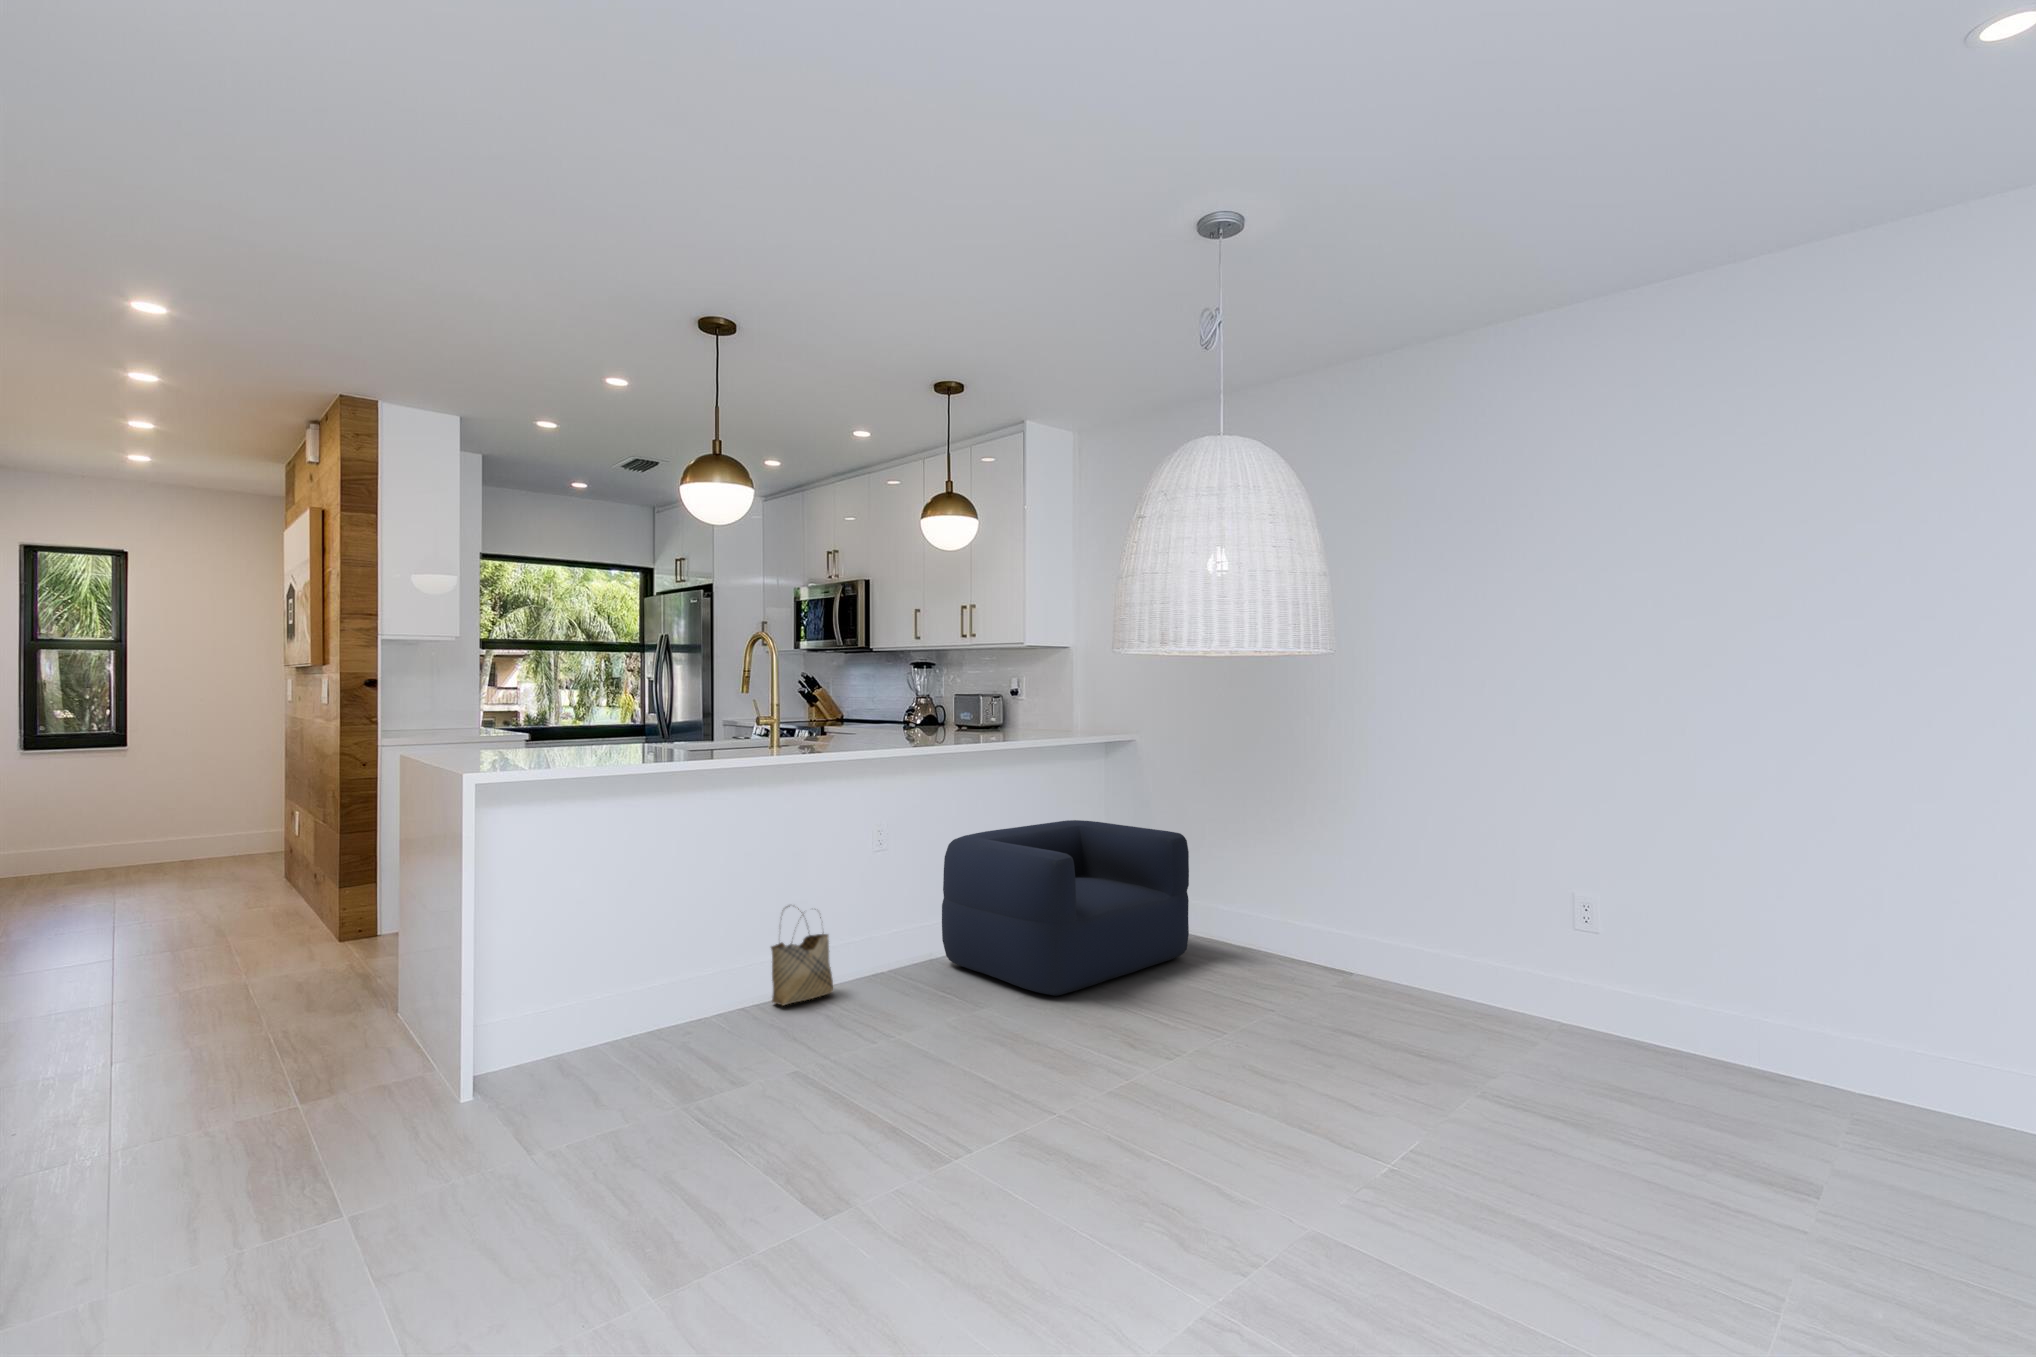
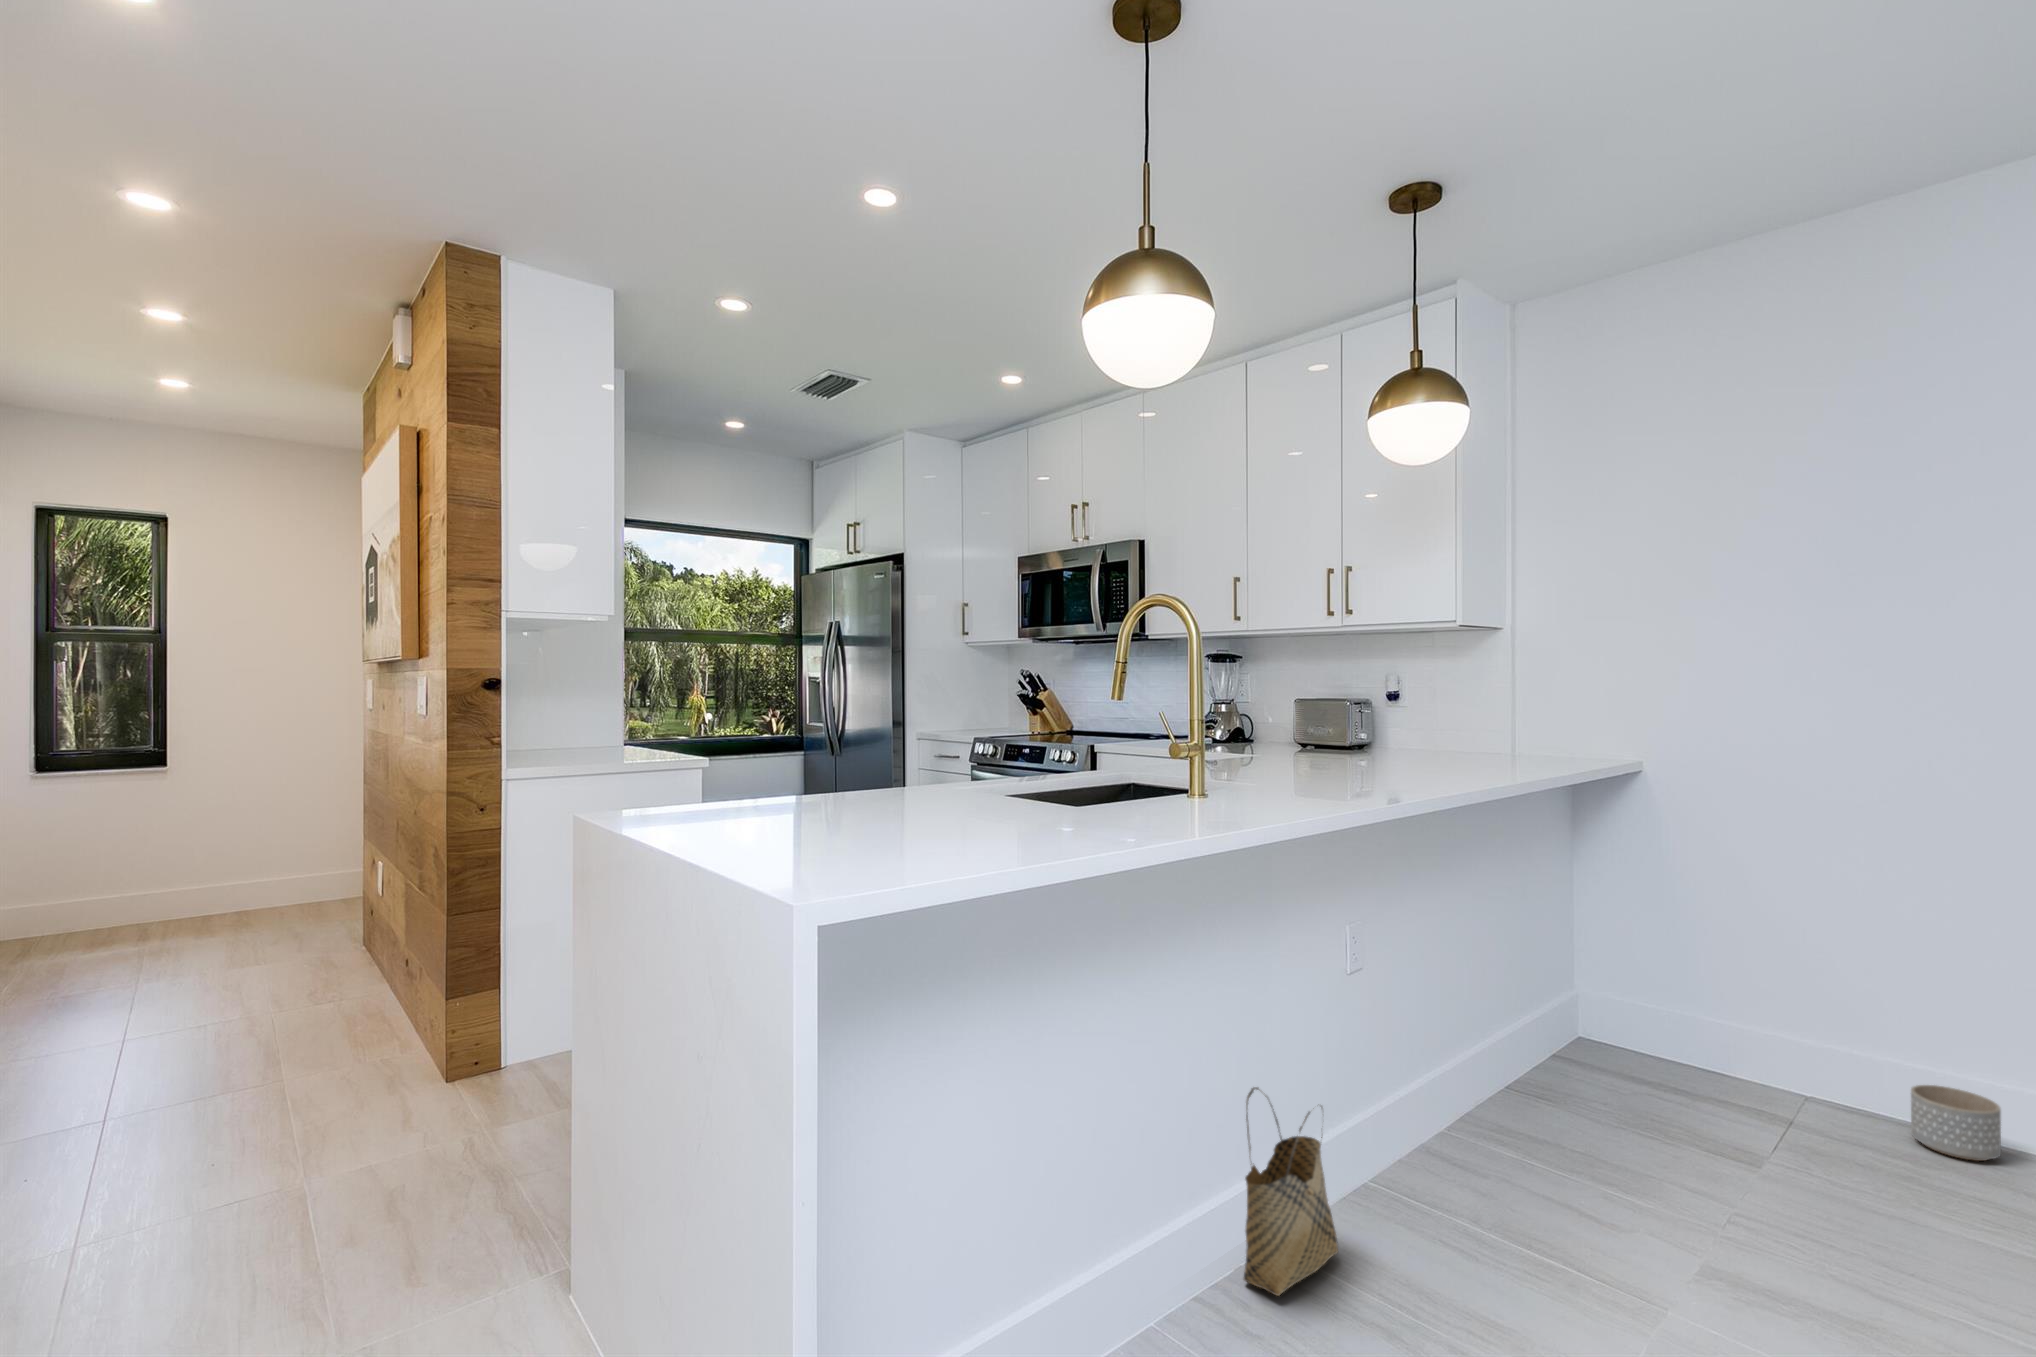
armchair: present [942,820,1189,996] -> none [1437,901,1872,1273]
planter: none [1228,922,1267,960] -> present [1911,1085,2001,1161]

